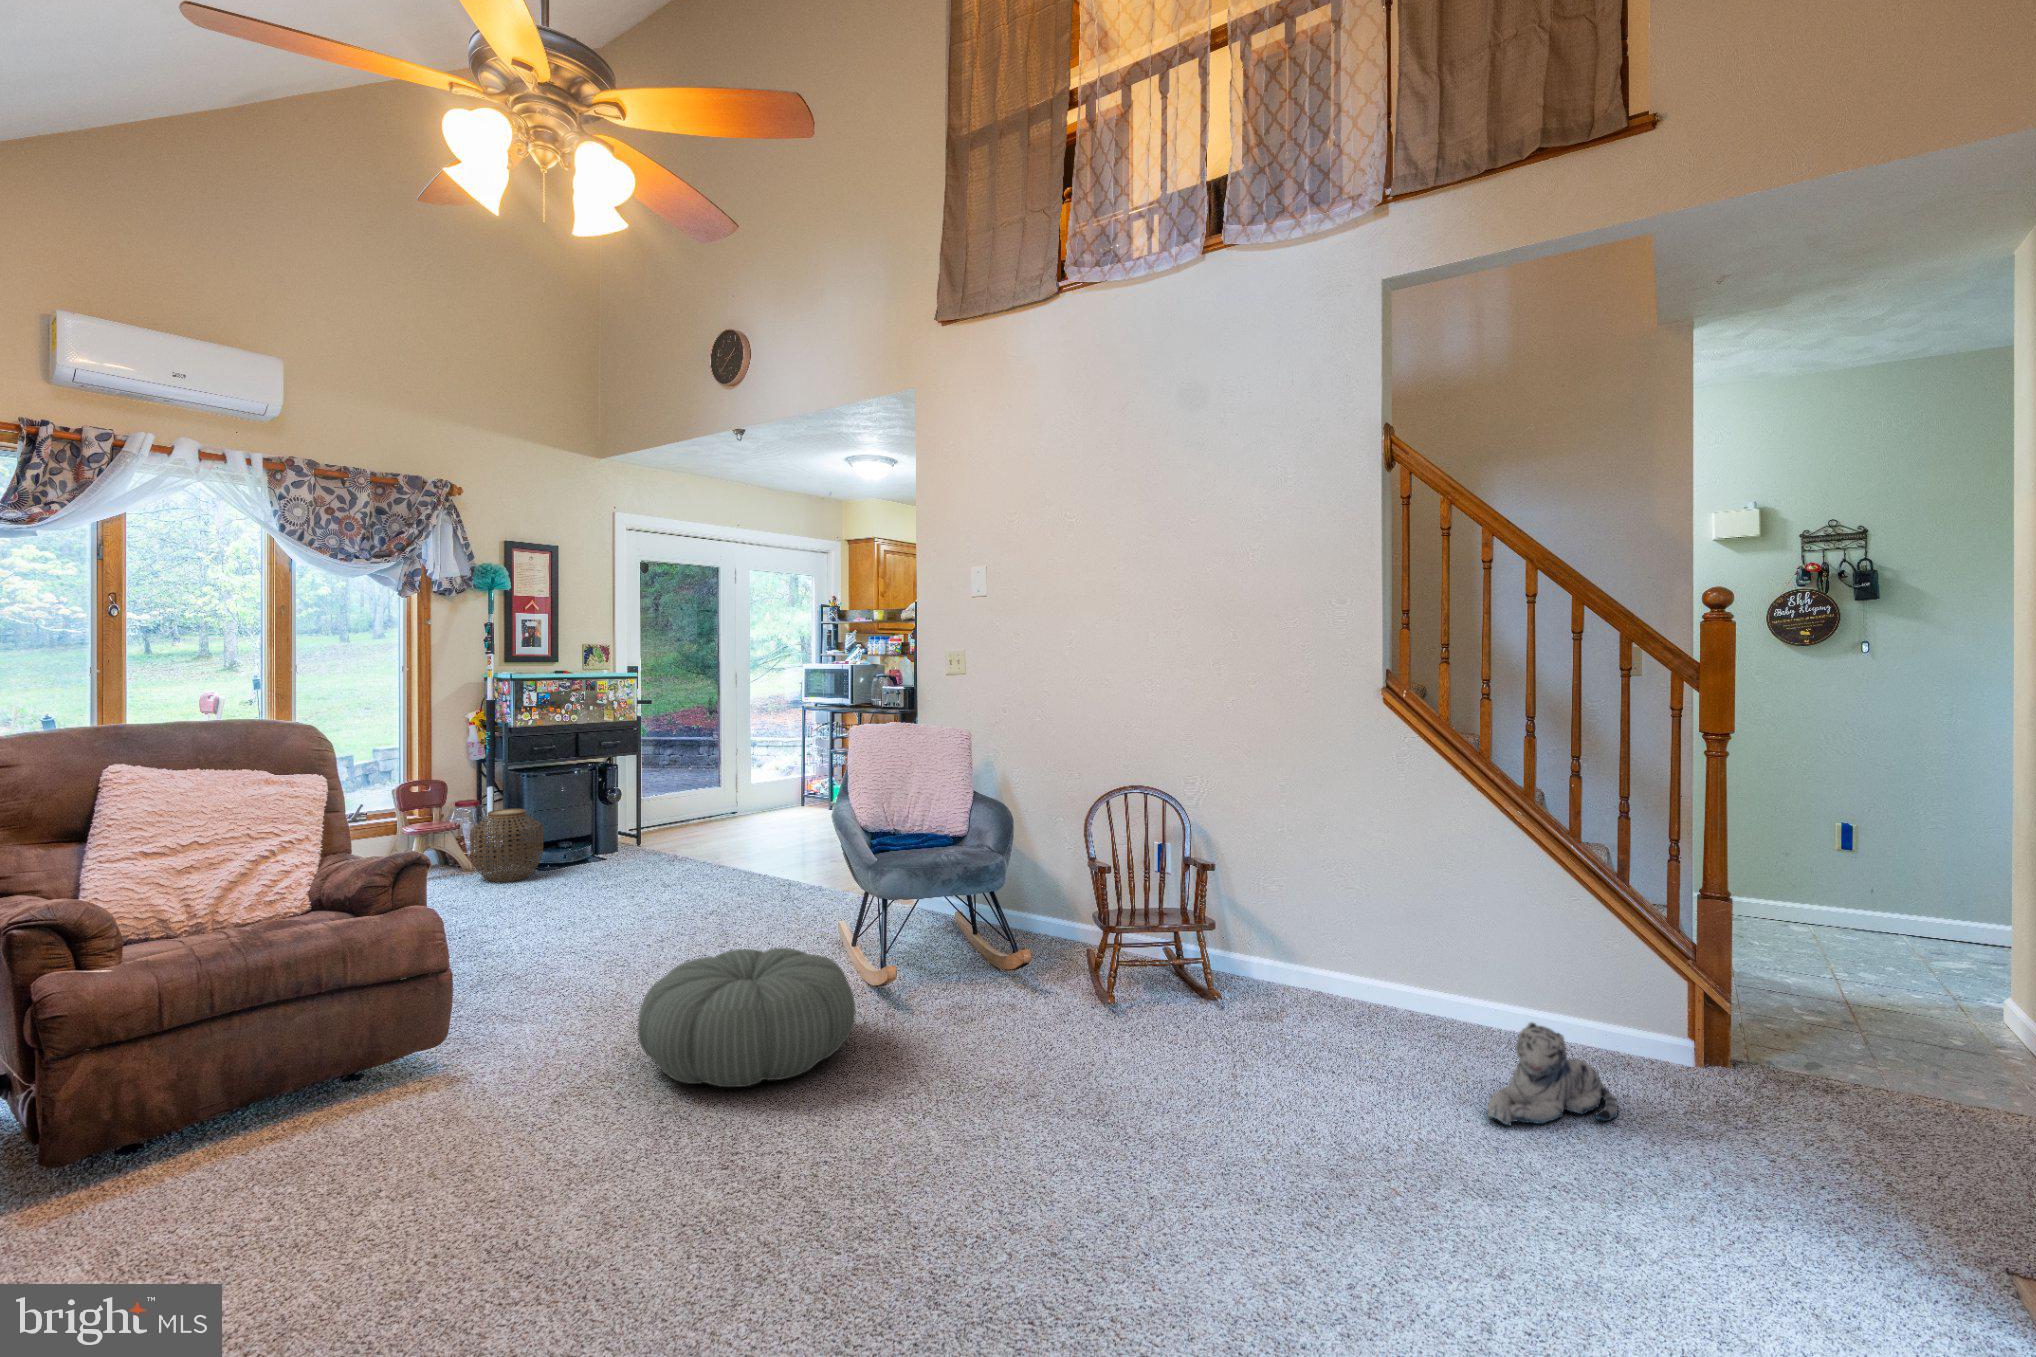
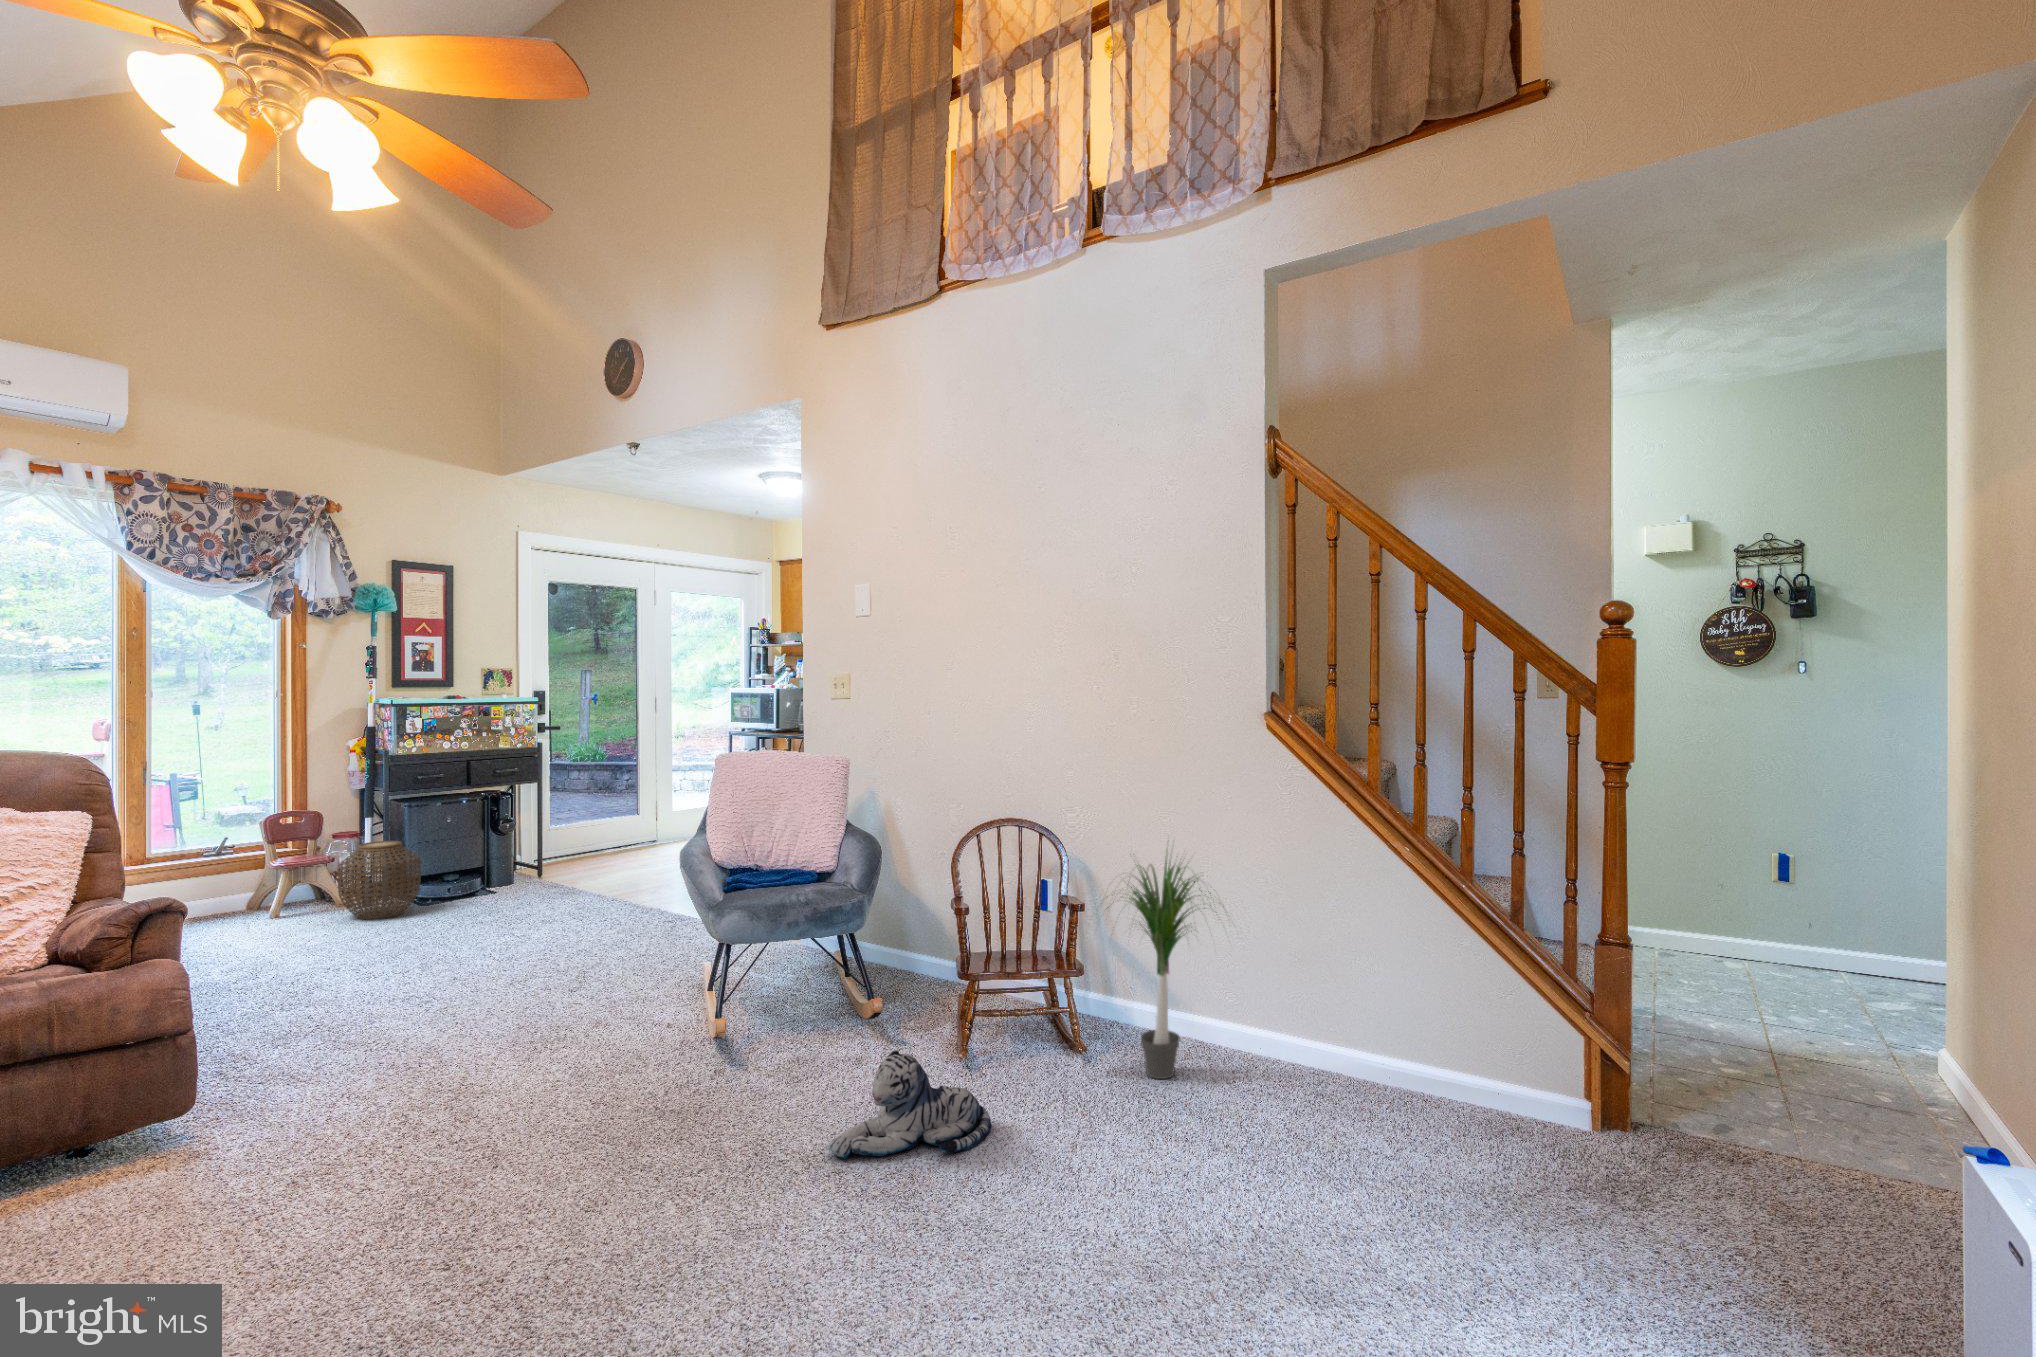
potted plant: none [1218,799,1366,1022] -> present [1106,855,1224,1079]
pouf: present [637,948,856,1087] -> none [405,1001,663,1166]
plush toy: present [1486,1022,1618,1125] -> present [828,1050,991,1159]

